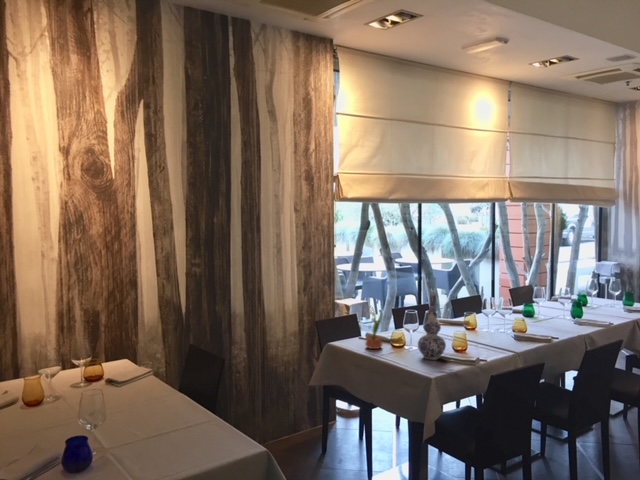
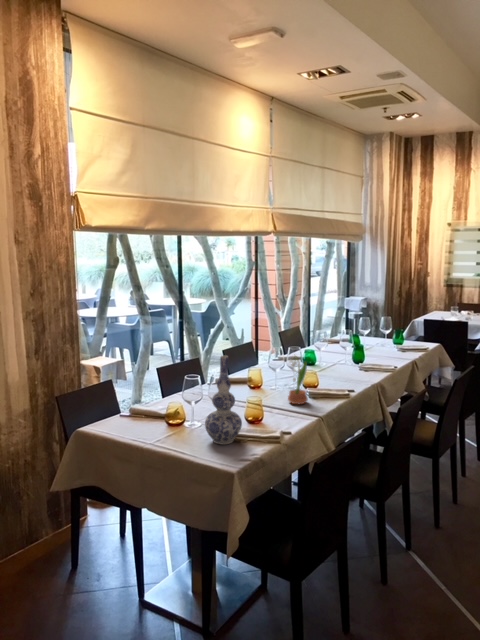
potted flower: present [365,309,382,349] -> present [288,359,308,404]

